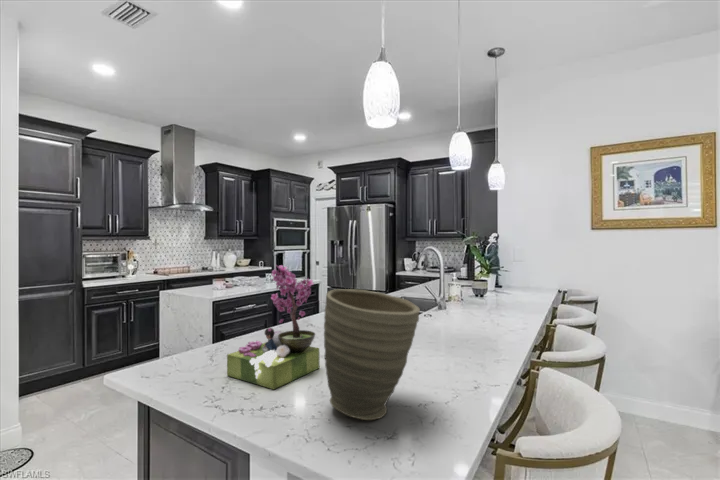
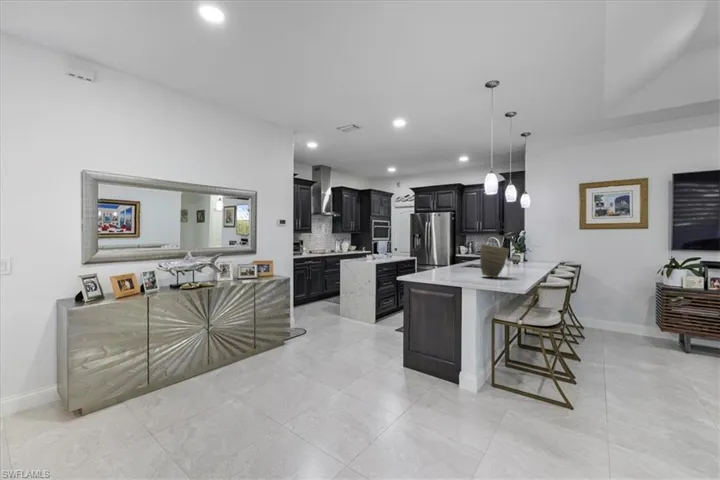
flower arrangement: present [227,265,320,389] -> none [438,238,467,275]

